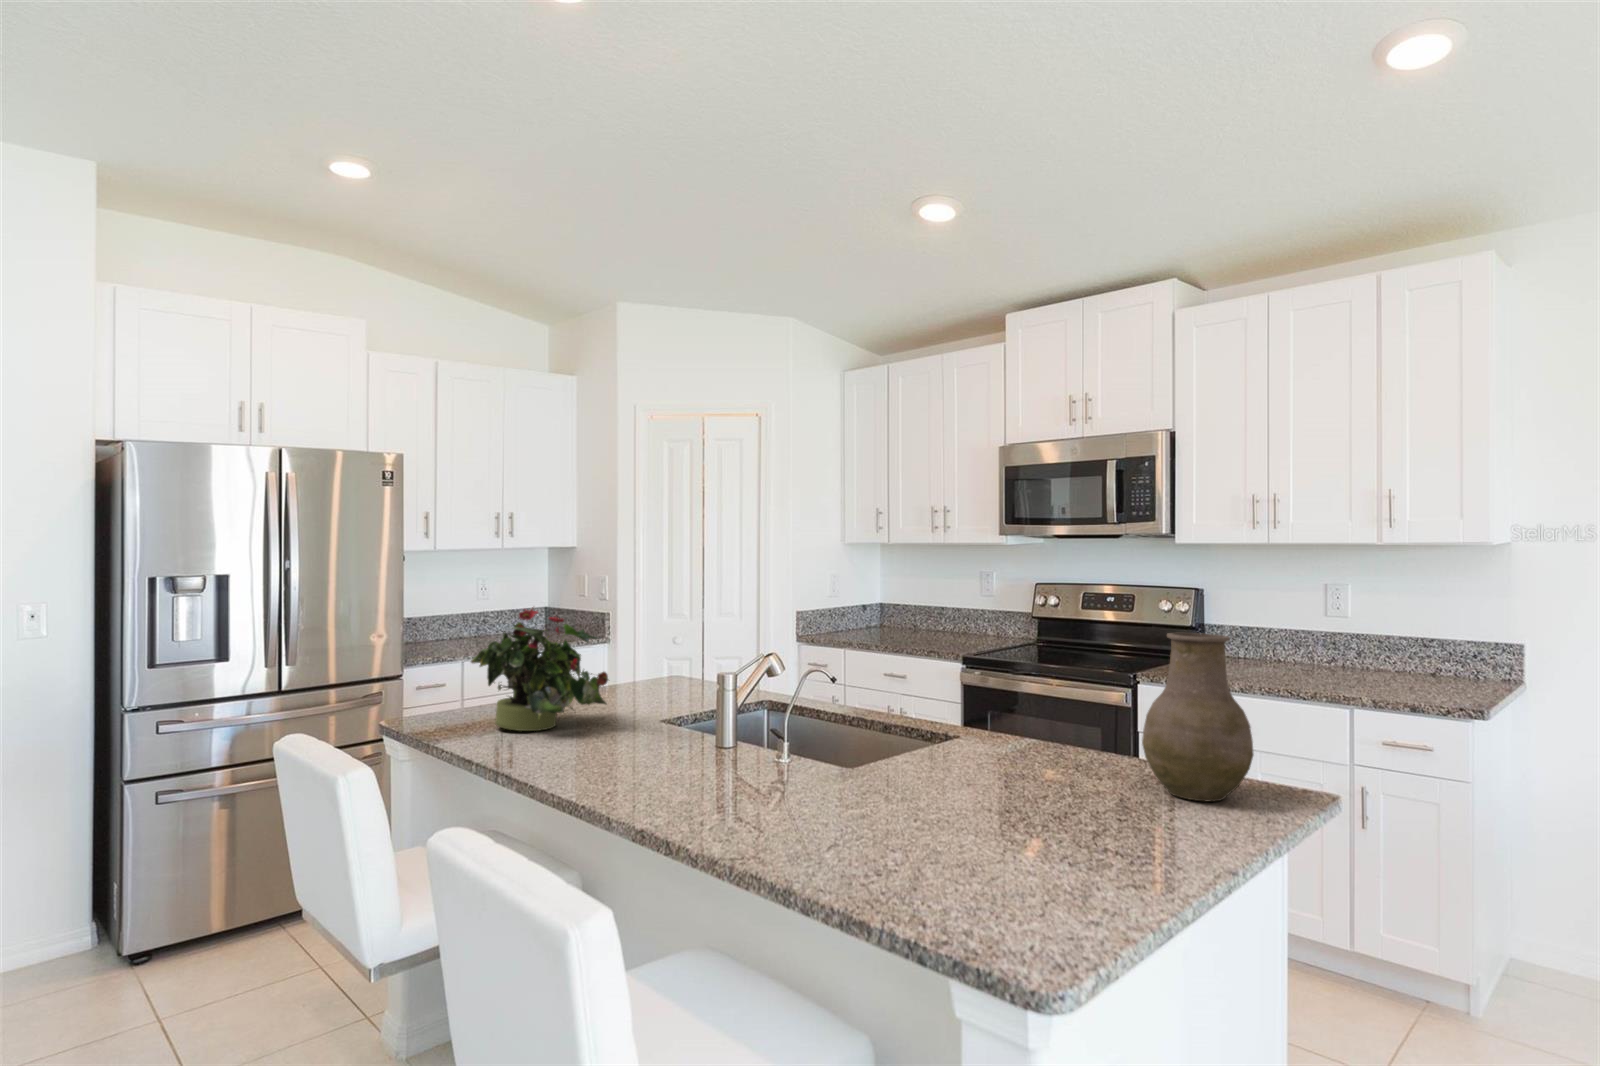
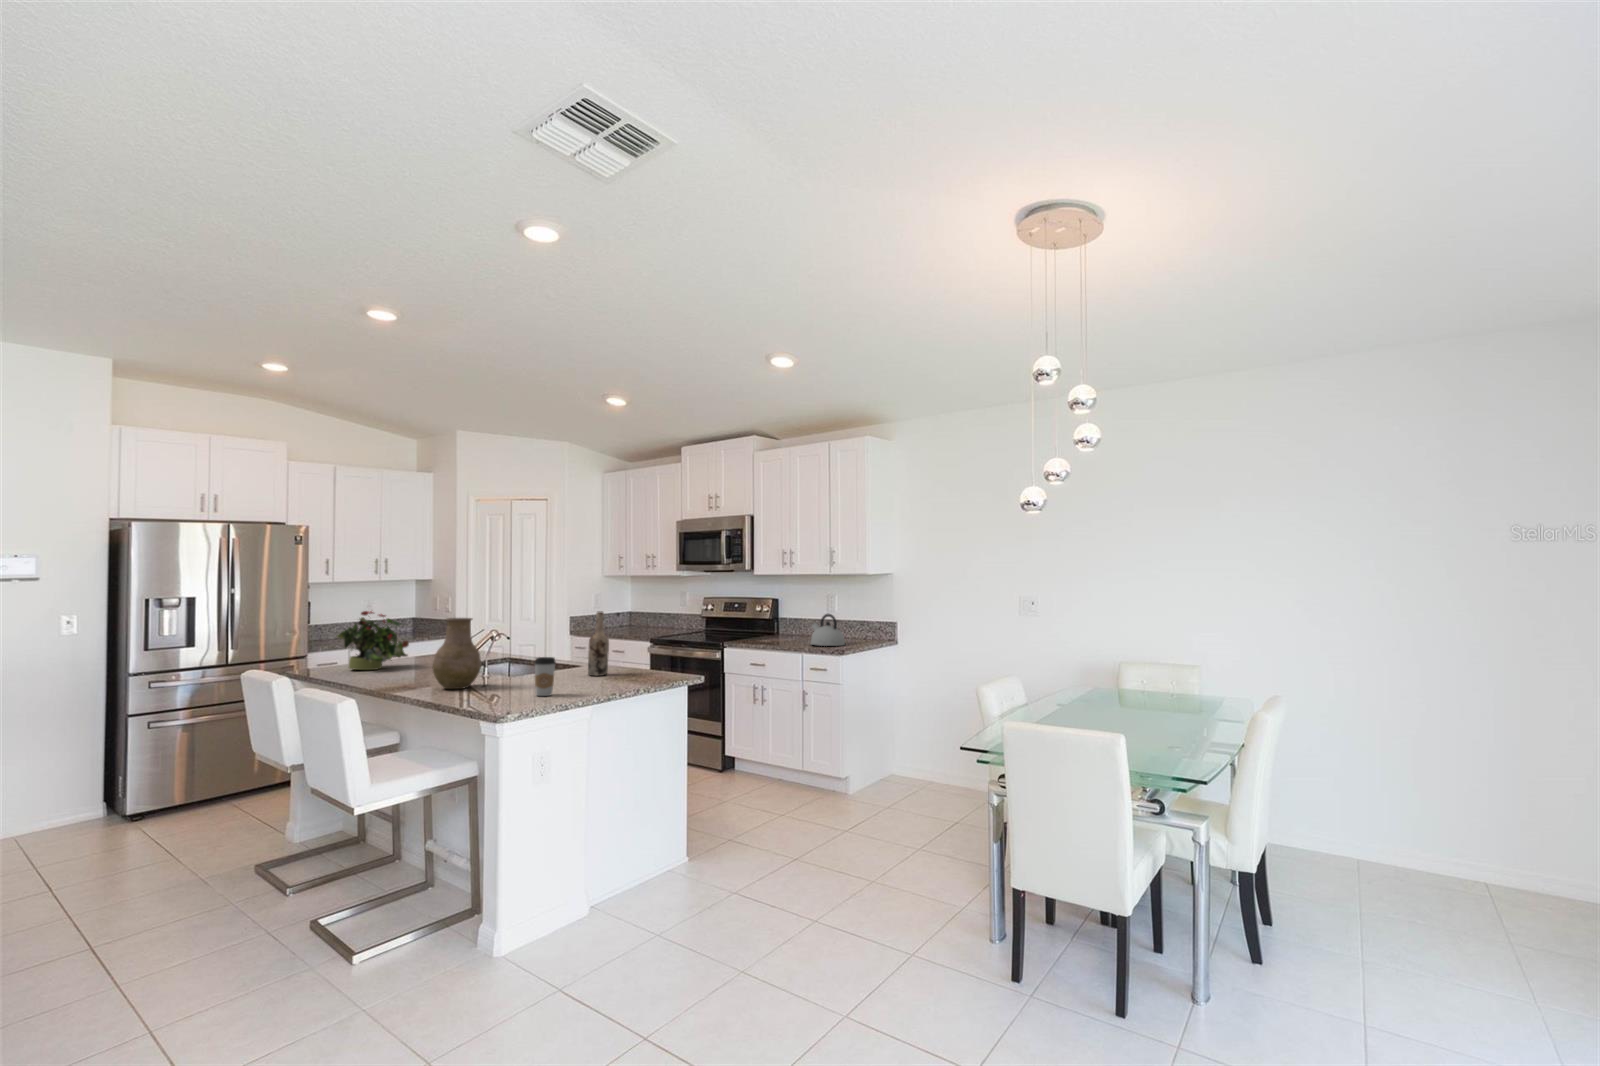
kettle: none [1337,624,1429,692] -> present [811,614,845,646]
wine bottle: none [1032,625,1080,779] -> present [588,611,609,676]
vase: present [1142,633,1254,802] -> present [433,618,481,689]
coffee cup: none [1032,763,1092,881] -> present [535,657,556,696]

